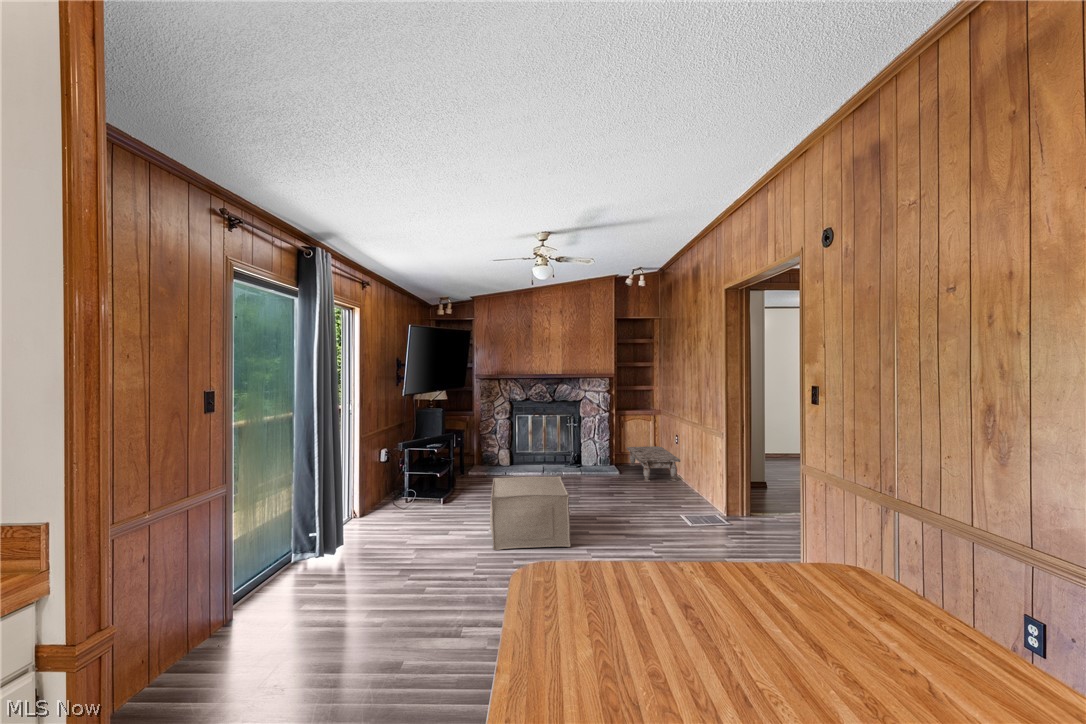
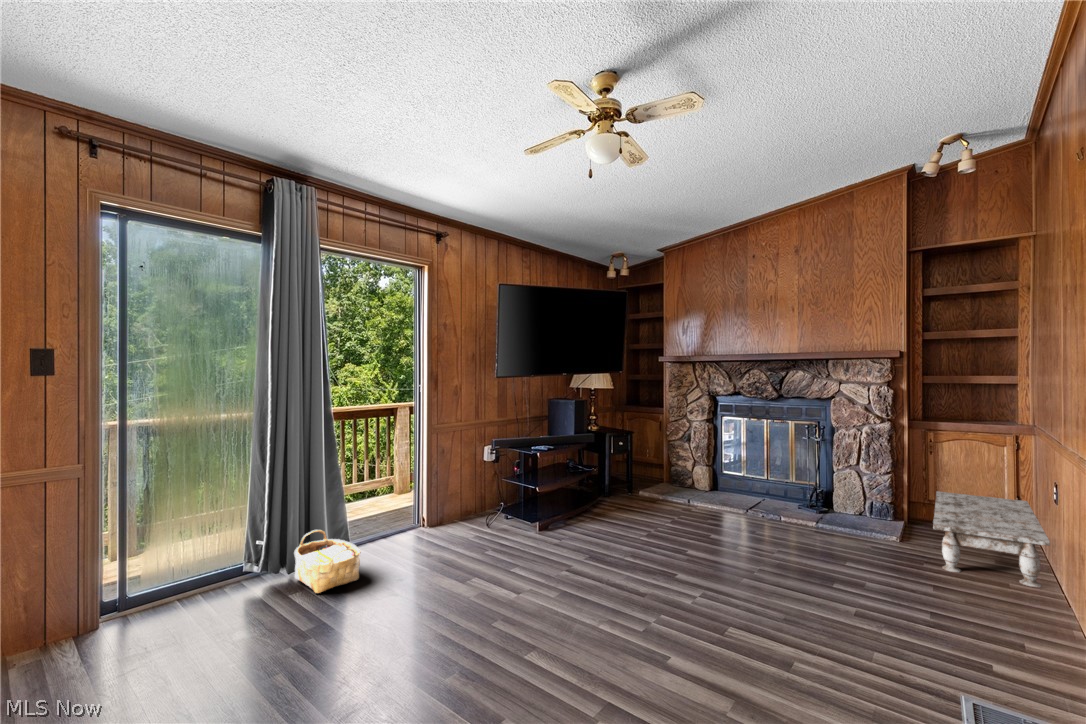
ottoman: present [490,476,571,550] -> none [468,510,652,681]
woven basket: none [322,522,377,563] -> present [294,530,361,593]

